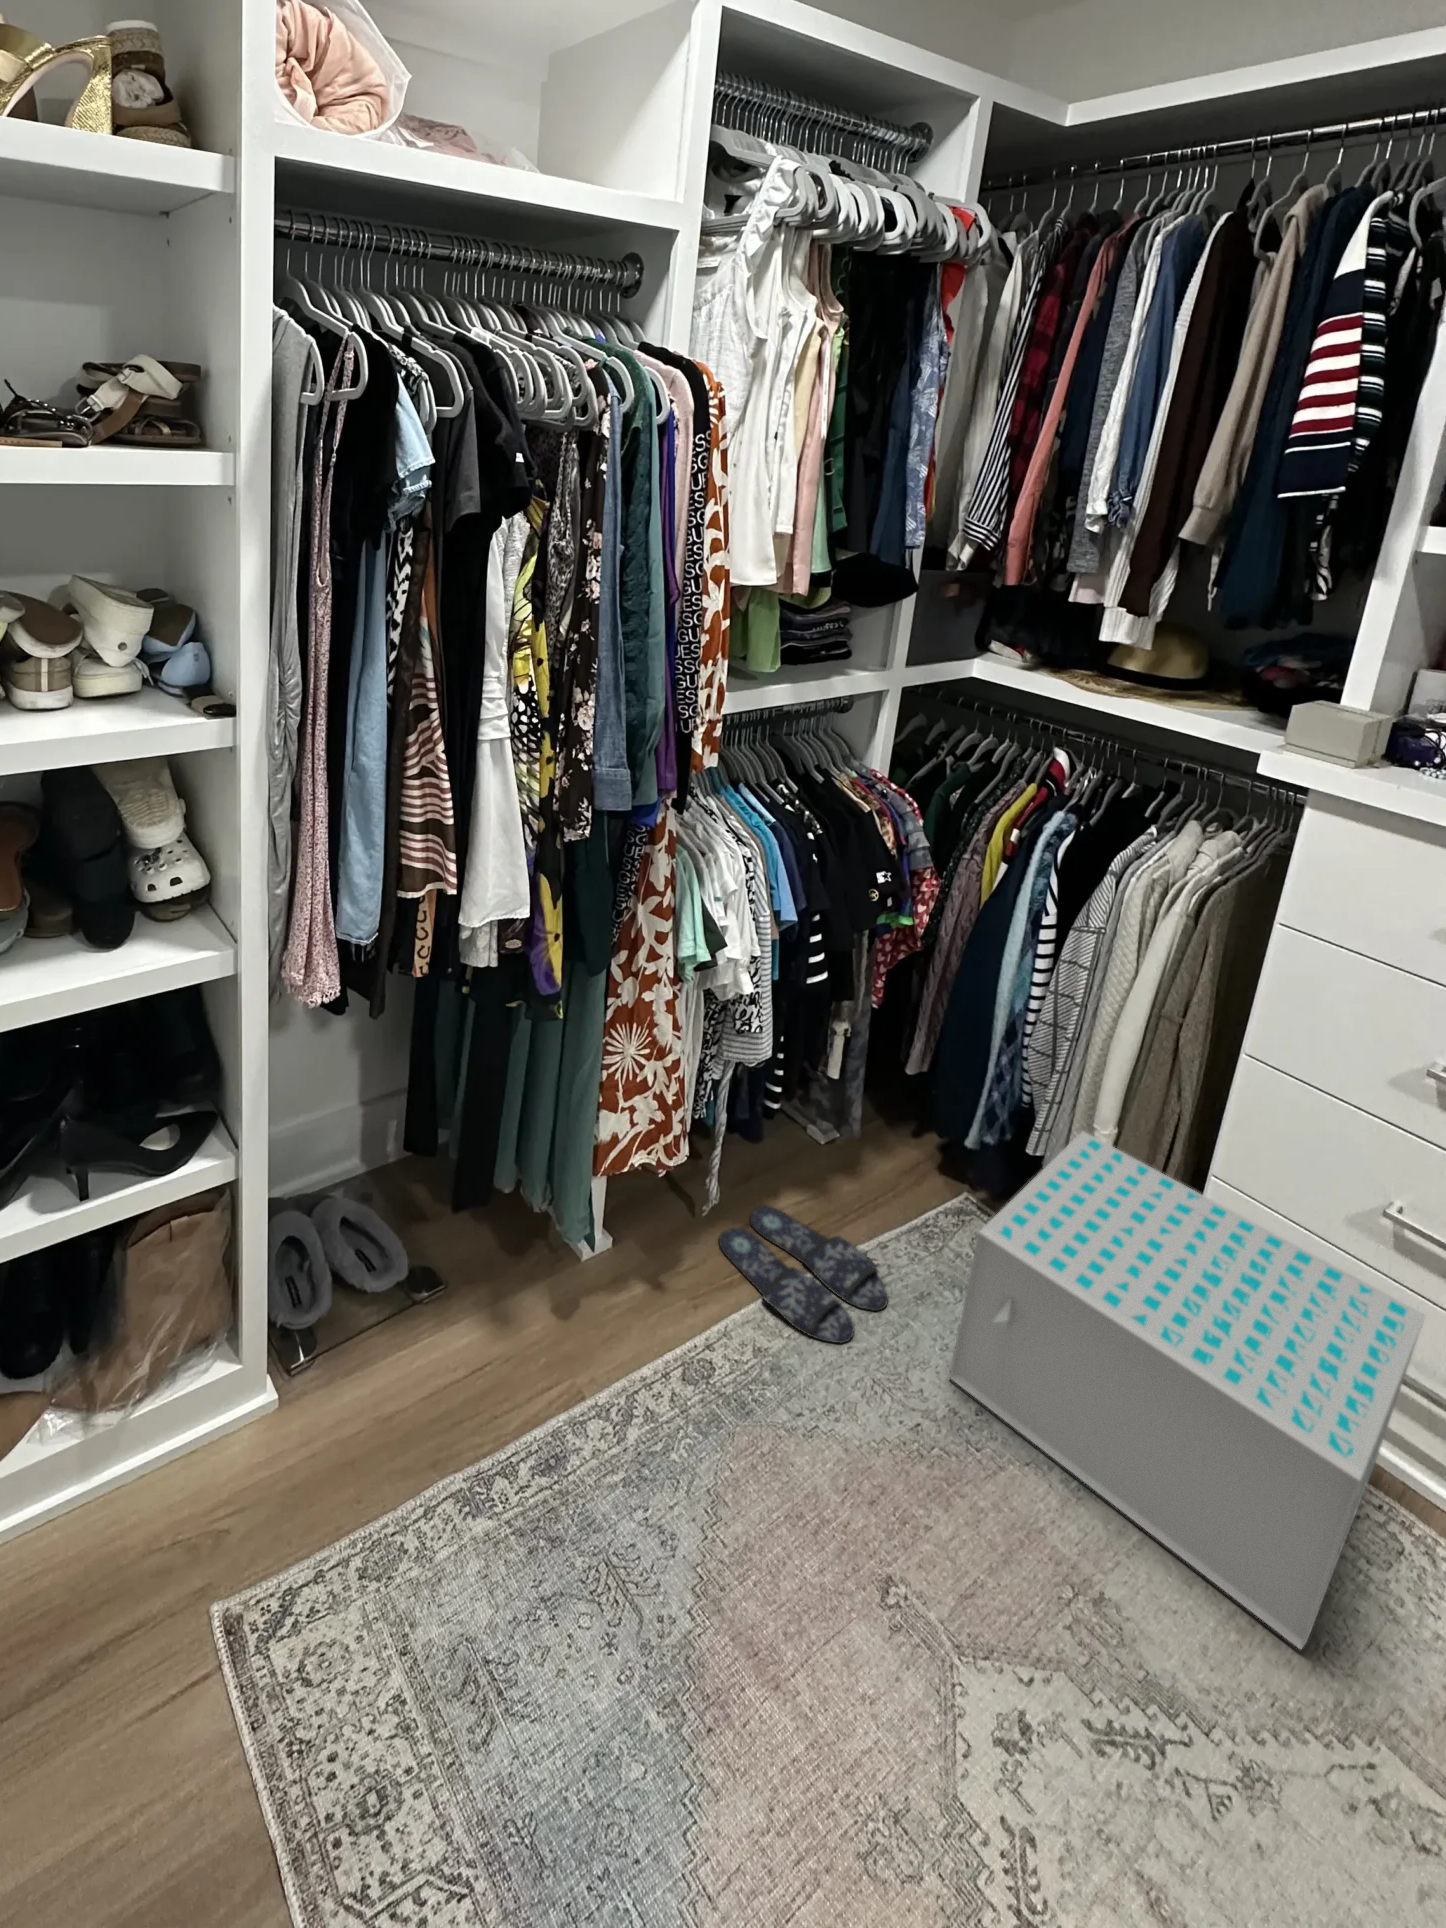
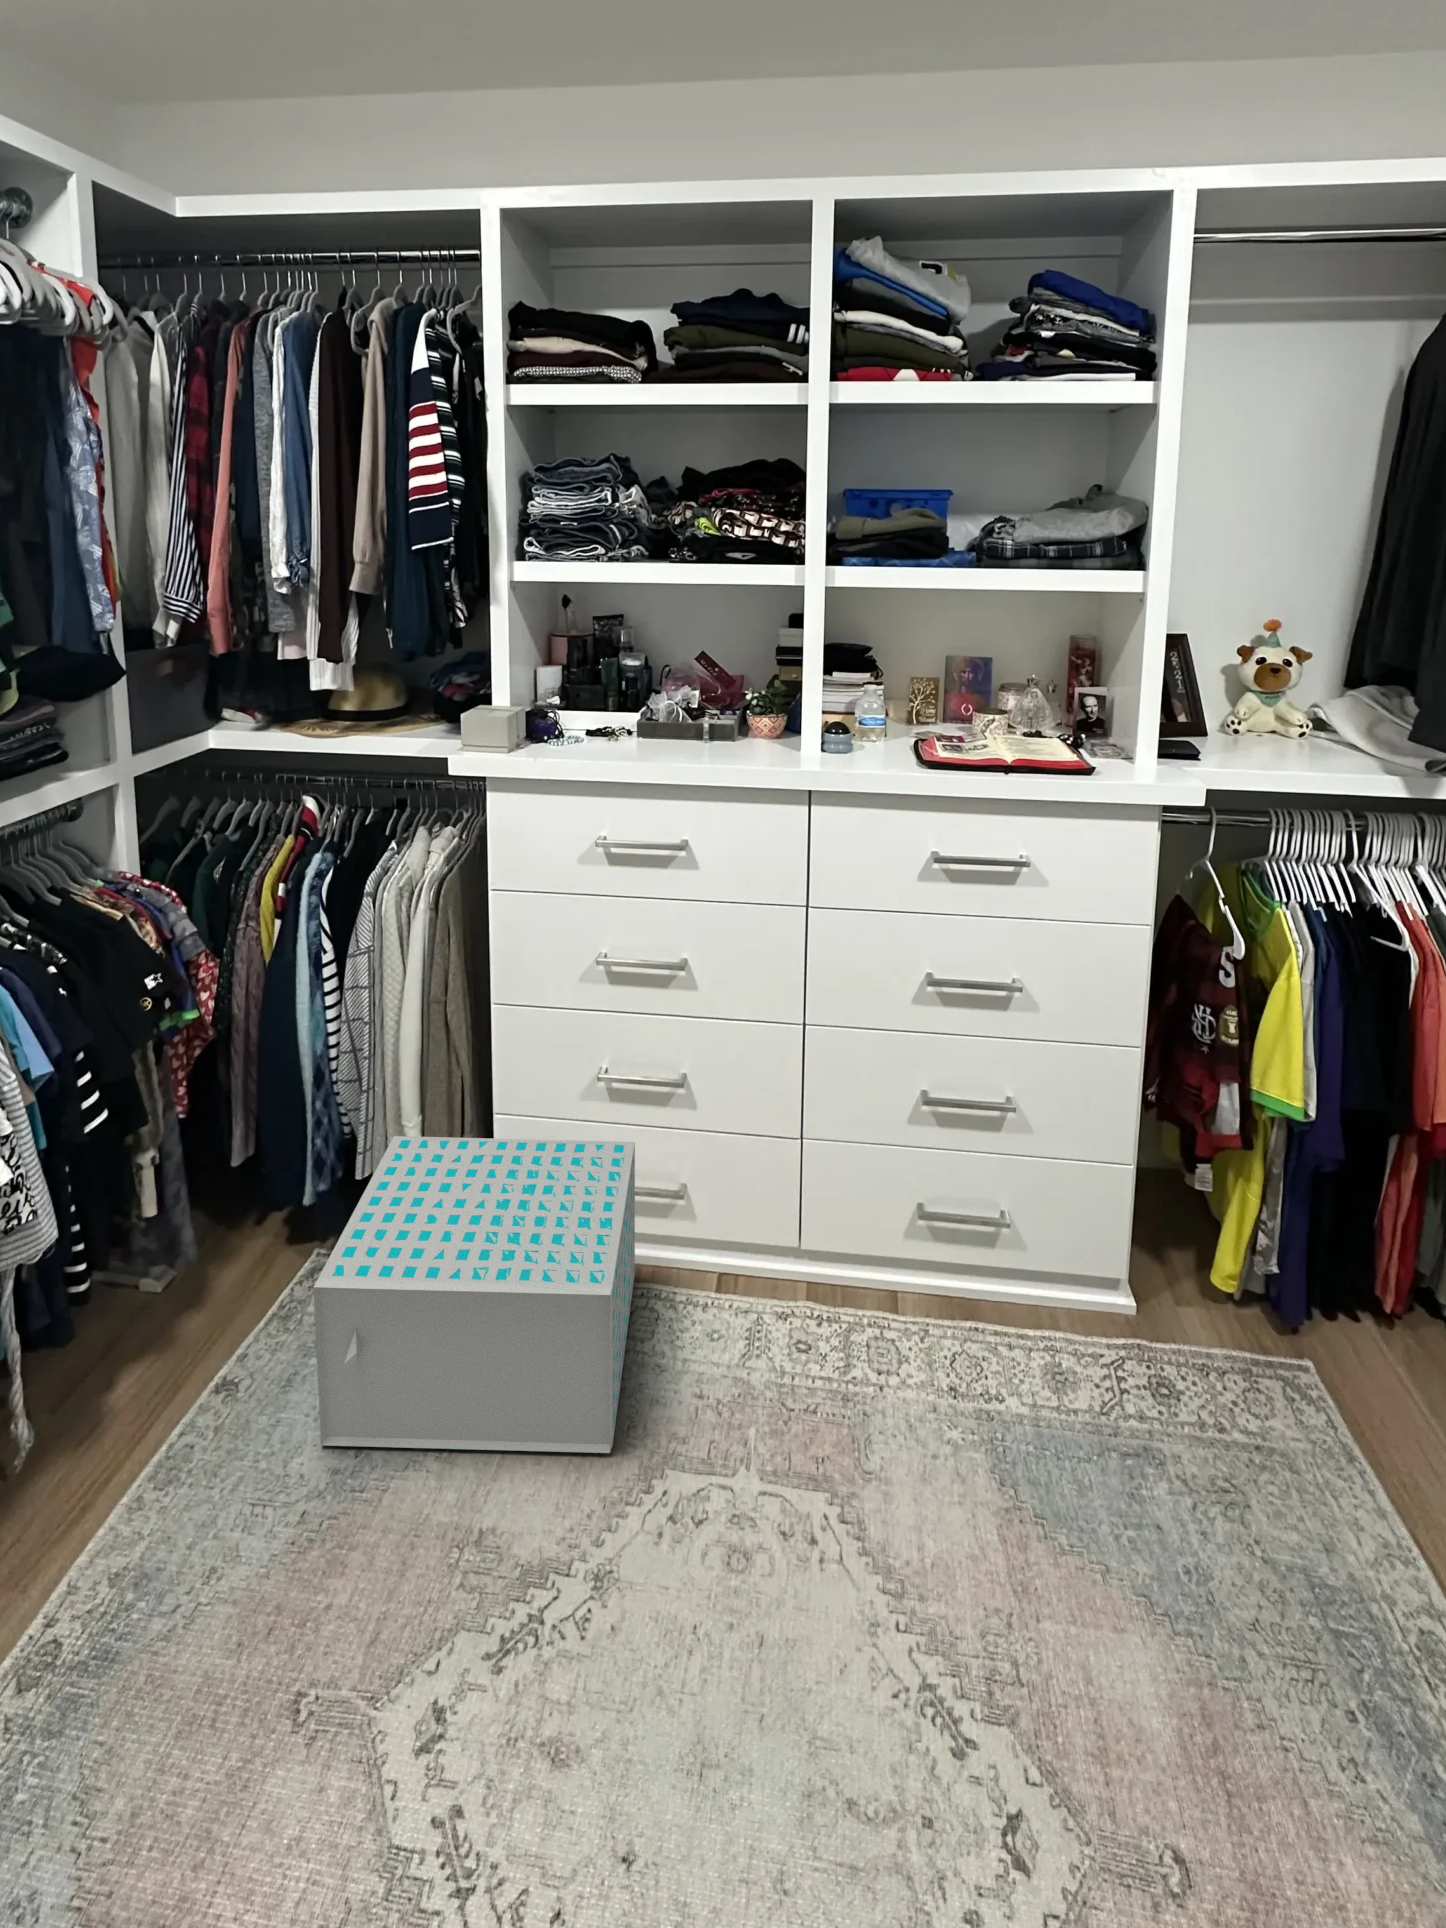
slippers: present [719,1206,888,1343] -> none [42,1381,252,1517]

